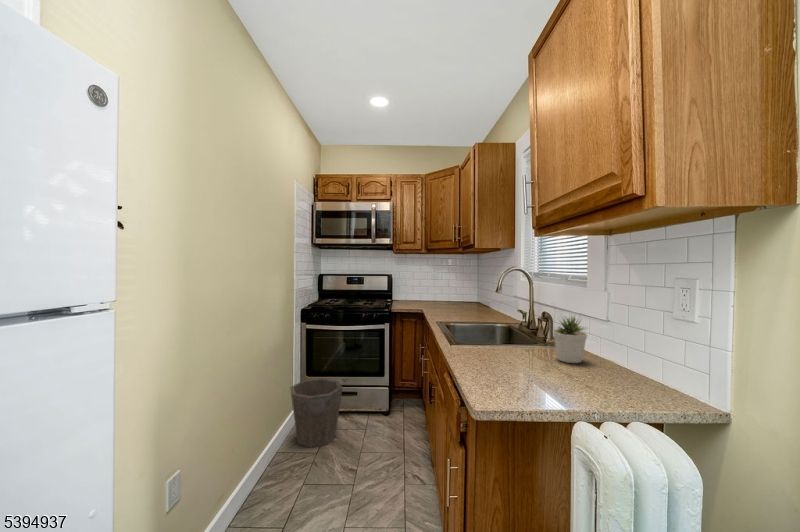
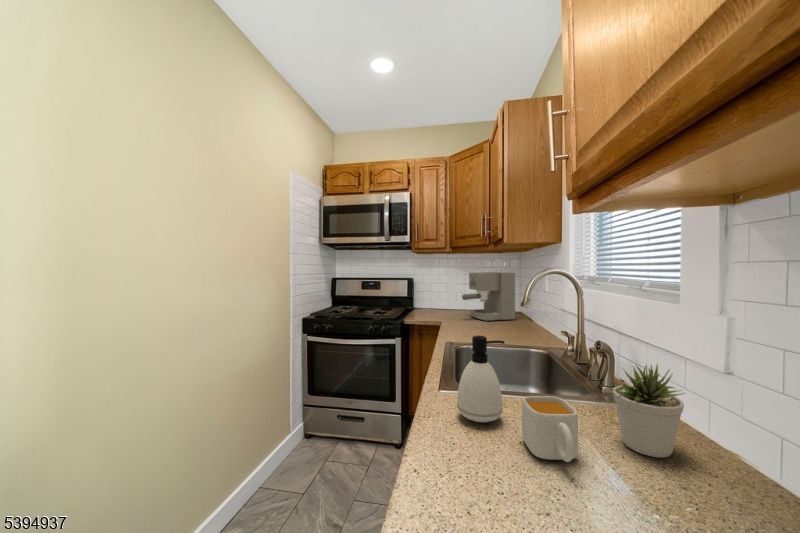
coffee maker: none [439,270,480,309] -> present [462,272,515,321]
soap dispenser: none [464,304,493,355] -> present [457,335,504,422]
mug: none [505,336,536,366] -> present [522,396,578,462]
waste bin: present [290,378,342,448] -> none [277,400,339,488]

